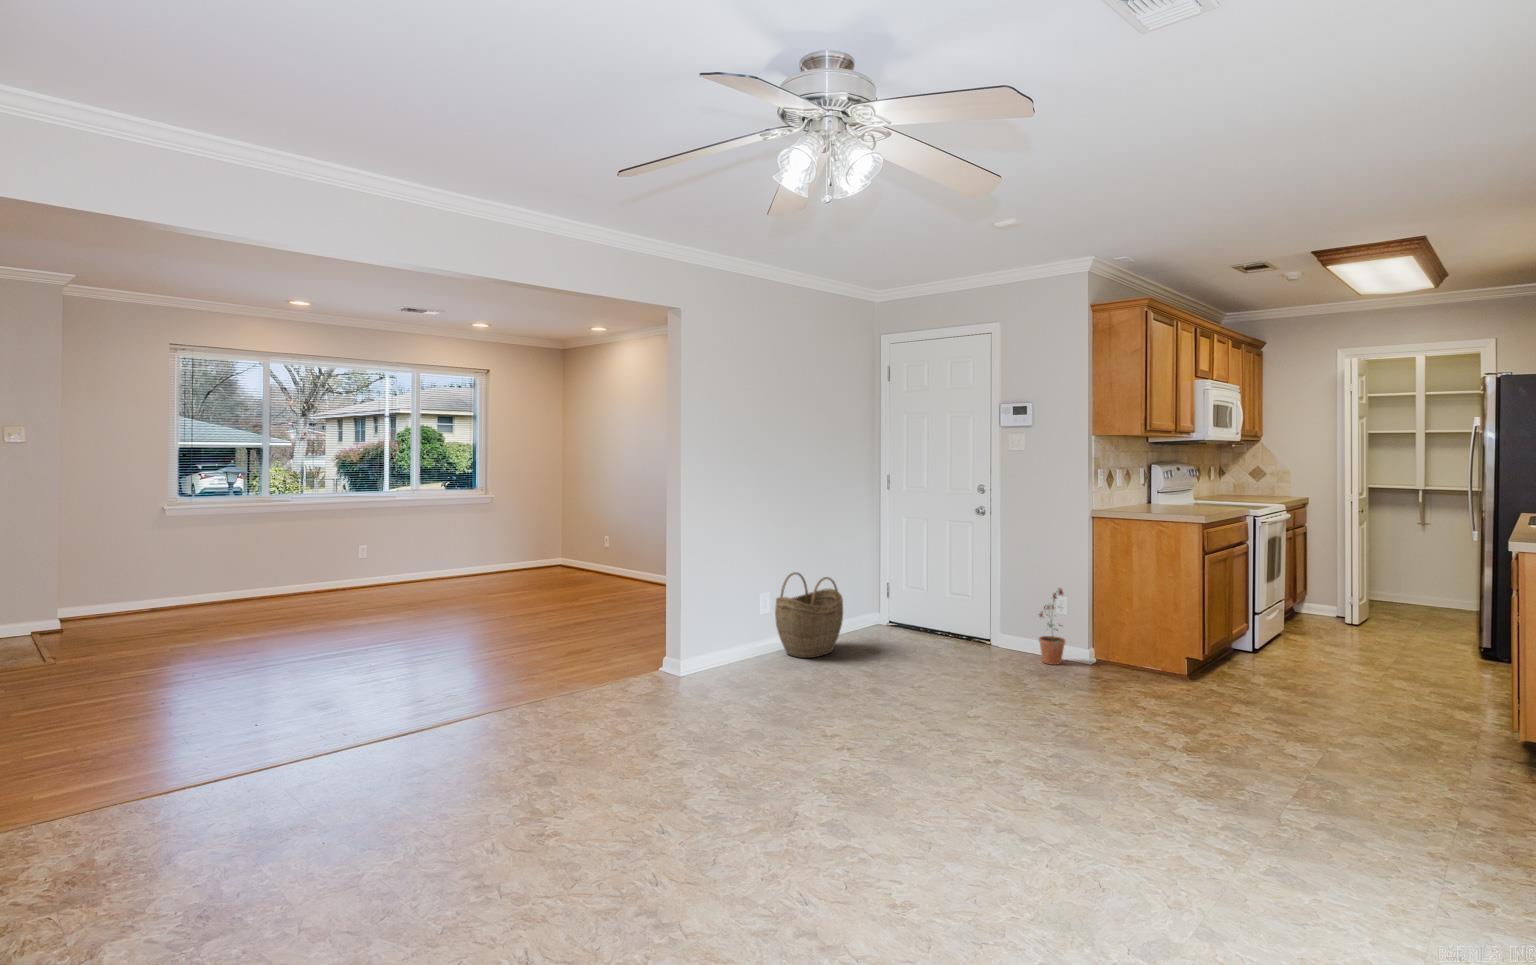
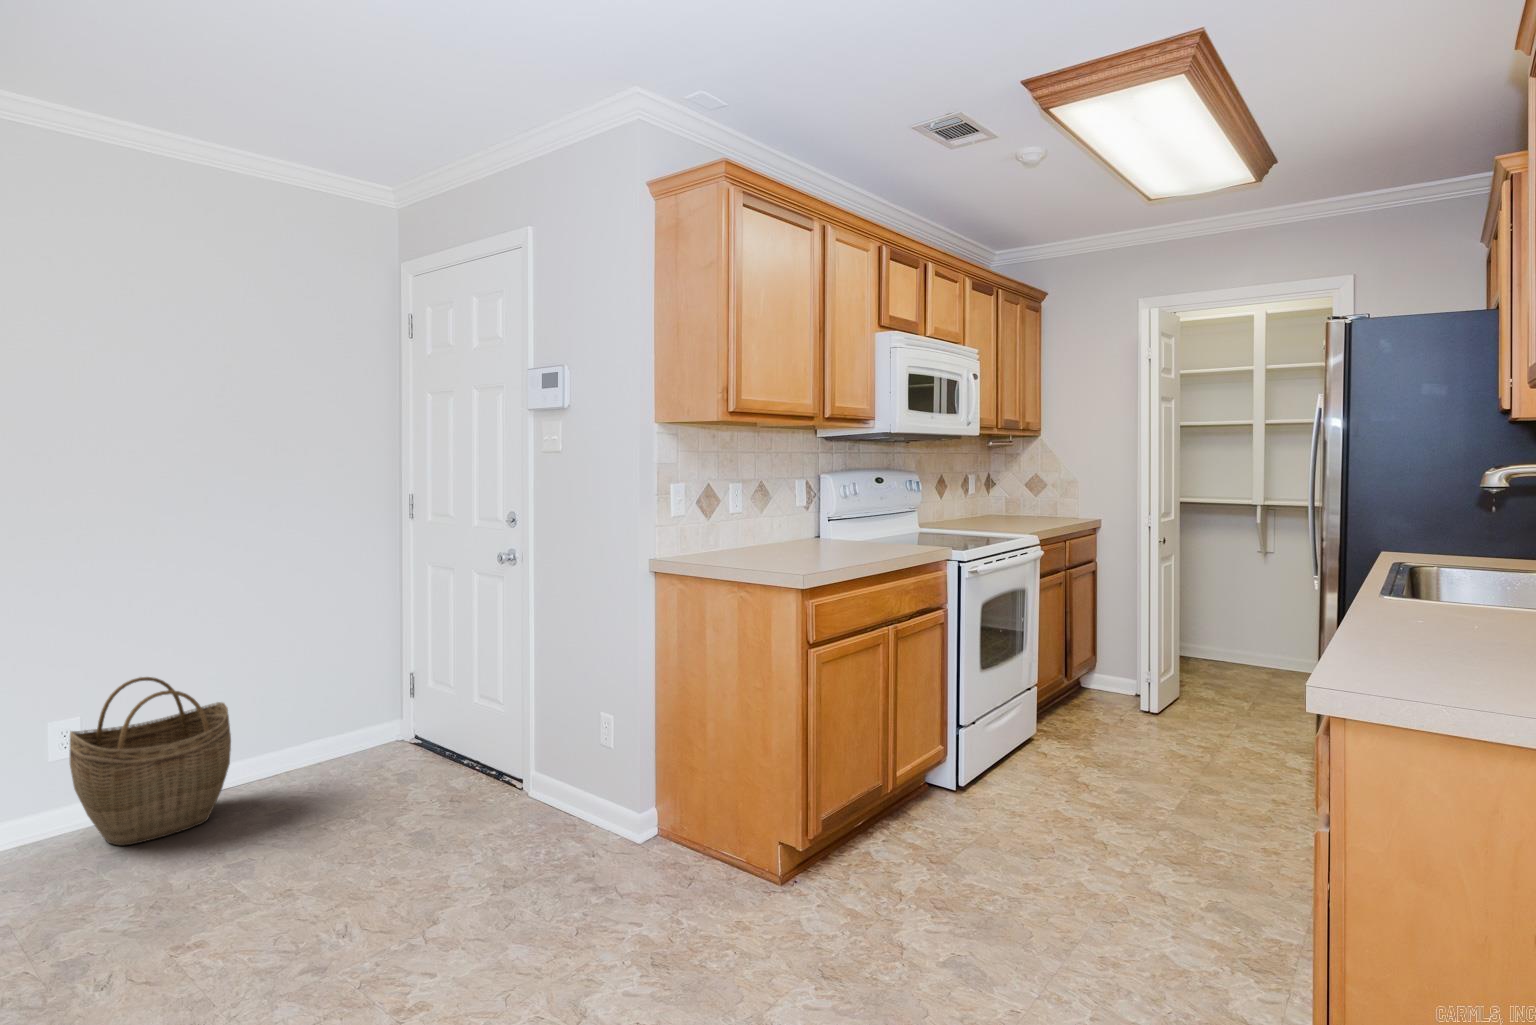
potted plant: present [1039,588,1065,665] -> none [548,700,608,845]

